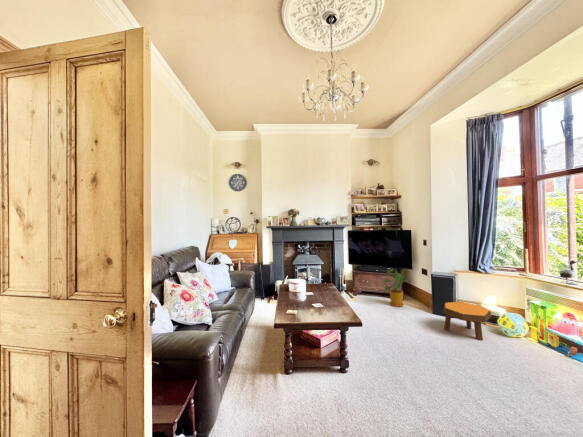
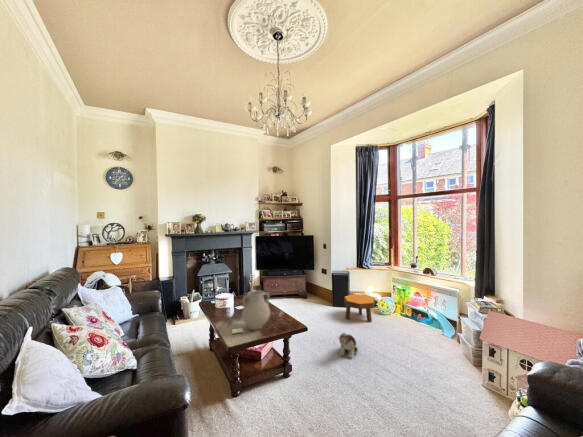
house plant: present [383,269,407,307] -> none [293,271,315,306]
vase: none [301,276,329,313] -> present [242,290,270,330]
plush toy: none [411,340,445,372] -> present [338,333,358,358]

